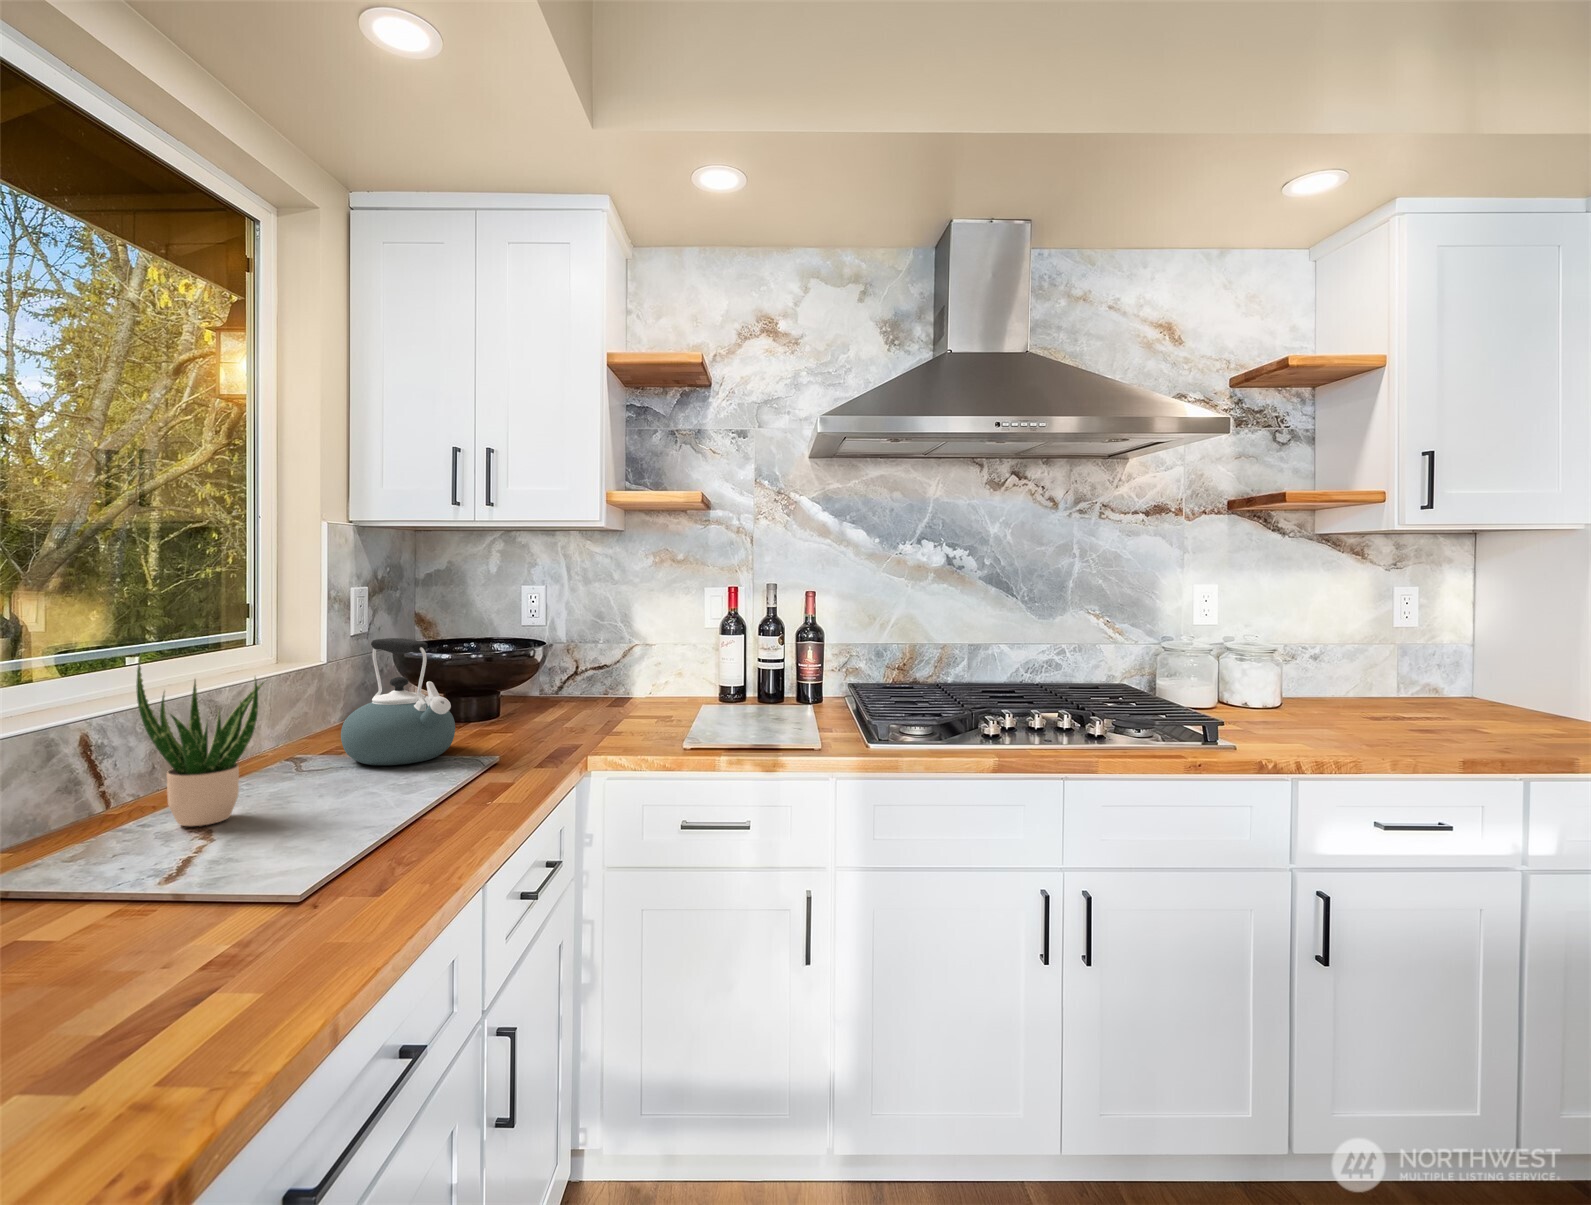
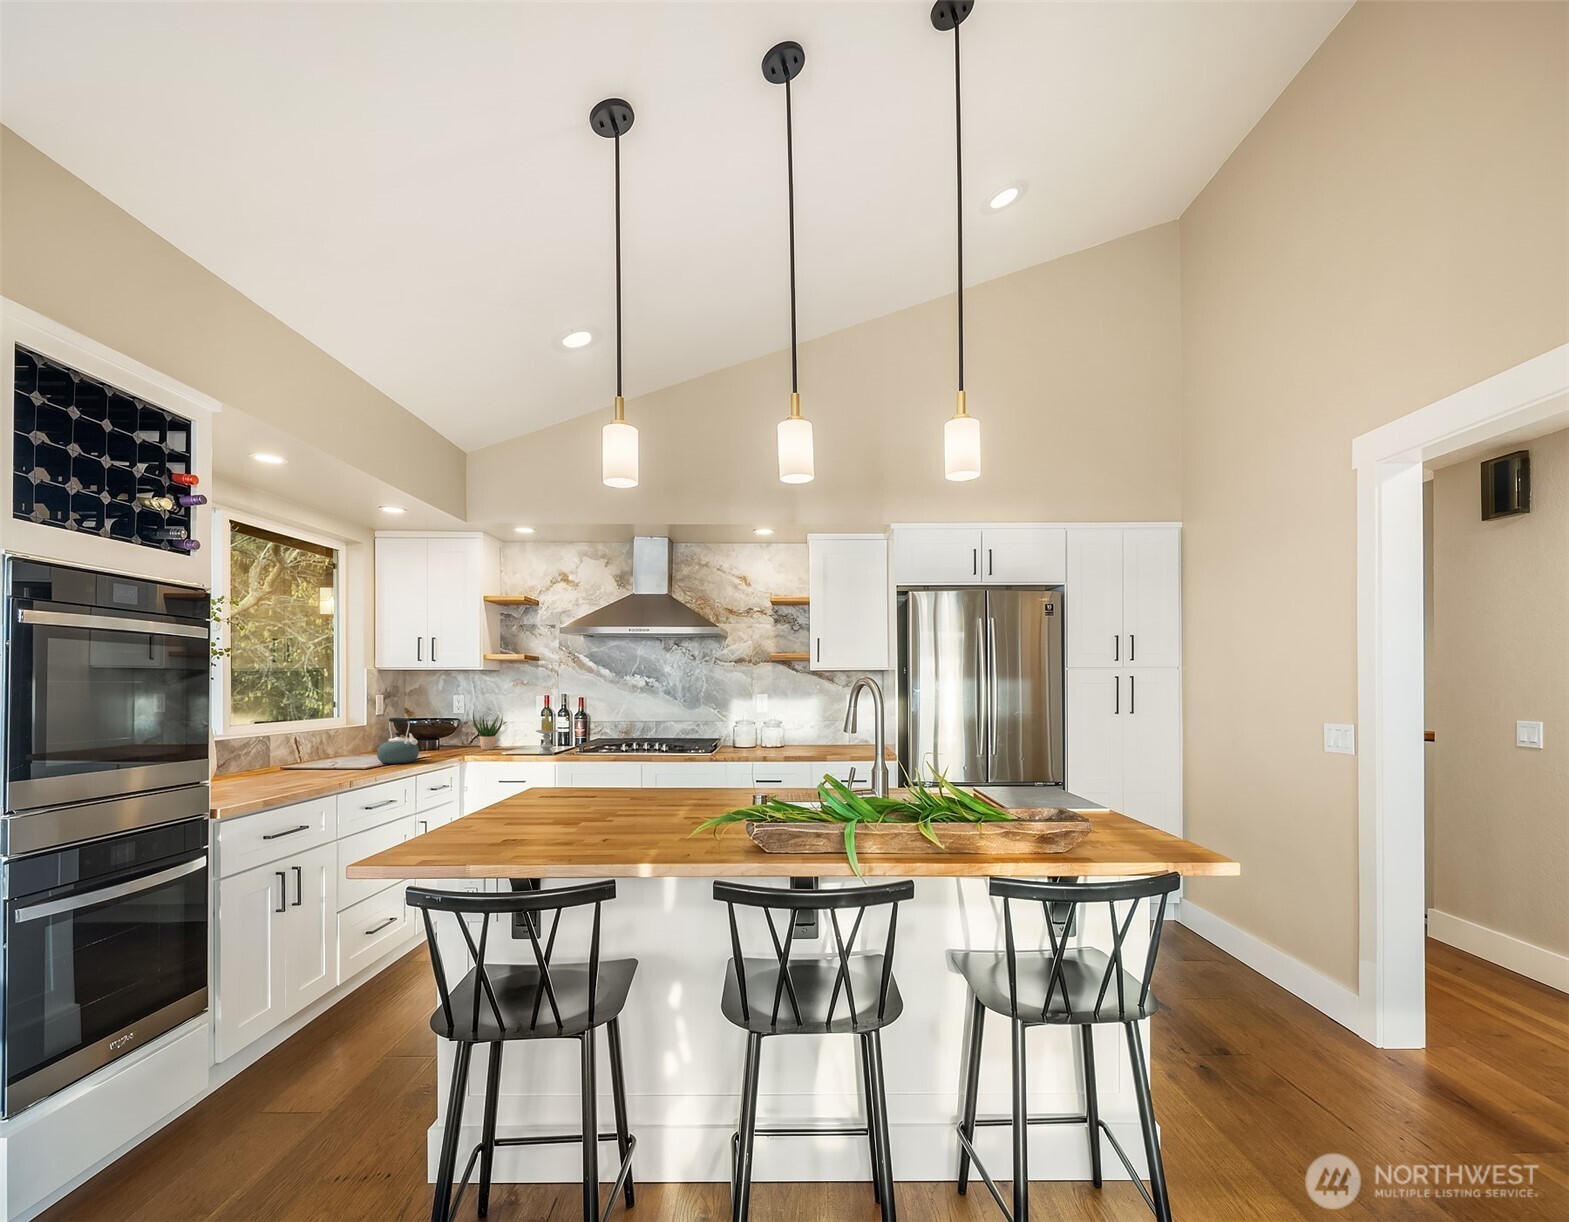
candle: none [740,621,794,729] -> present [536,711,558,754]
potted plant: present [136,661,265,826] -> present [473,711,503,750]

